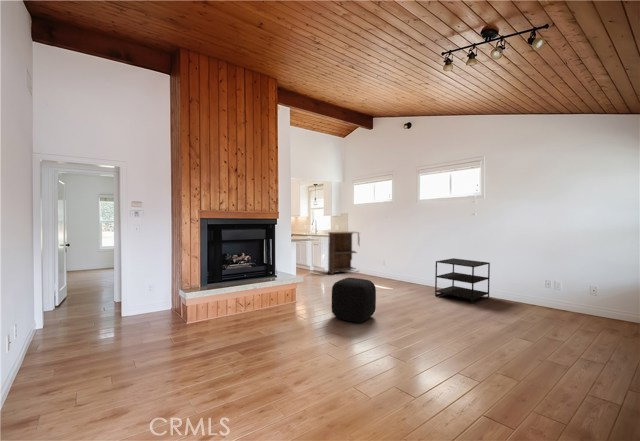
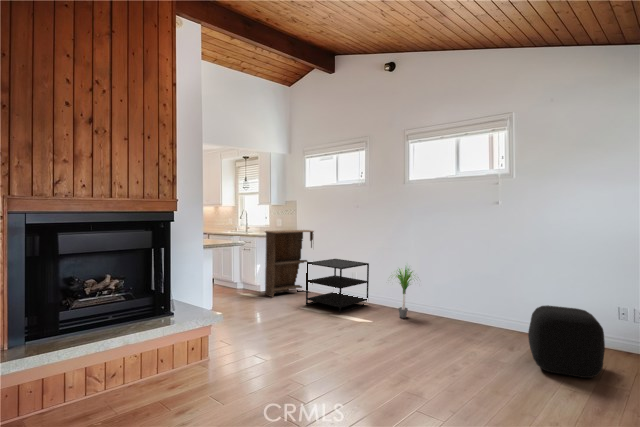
potted plant: none [406,251,431,288] -> present [396,269,413,318]
side table: present [435,258,490,304] -> present [306,259,369,313]
ottoman: present [332,278,376,323] -> present [528,305,605,378]

